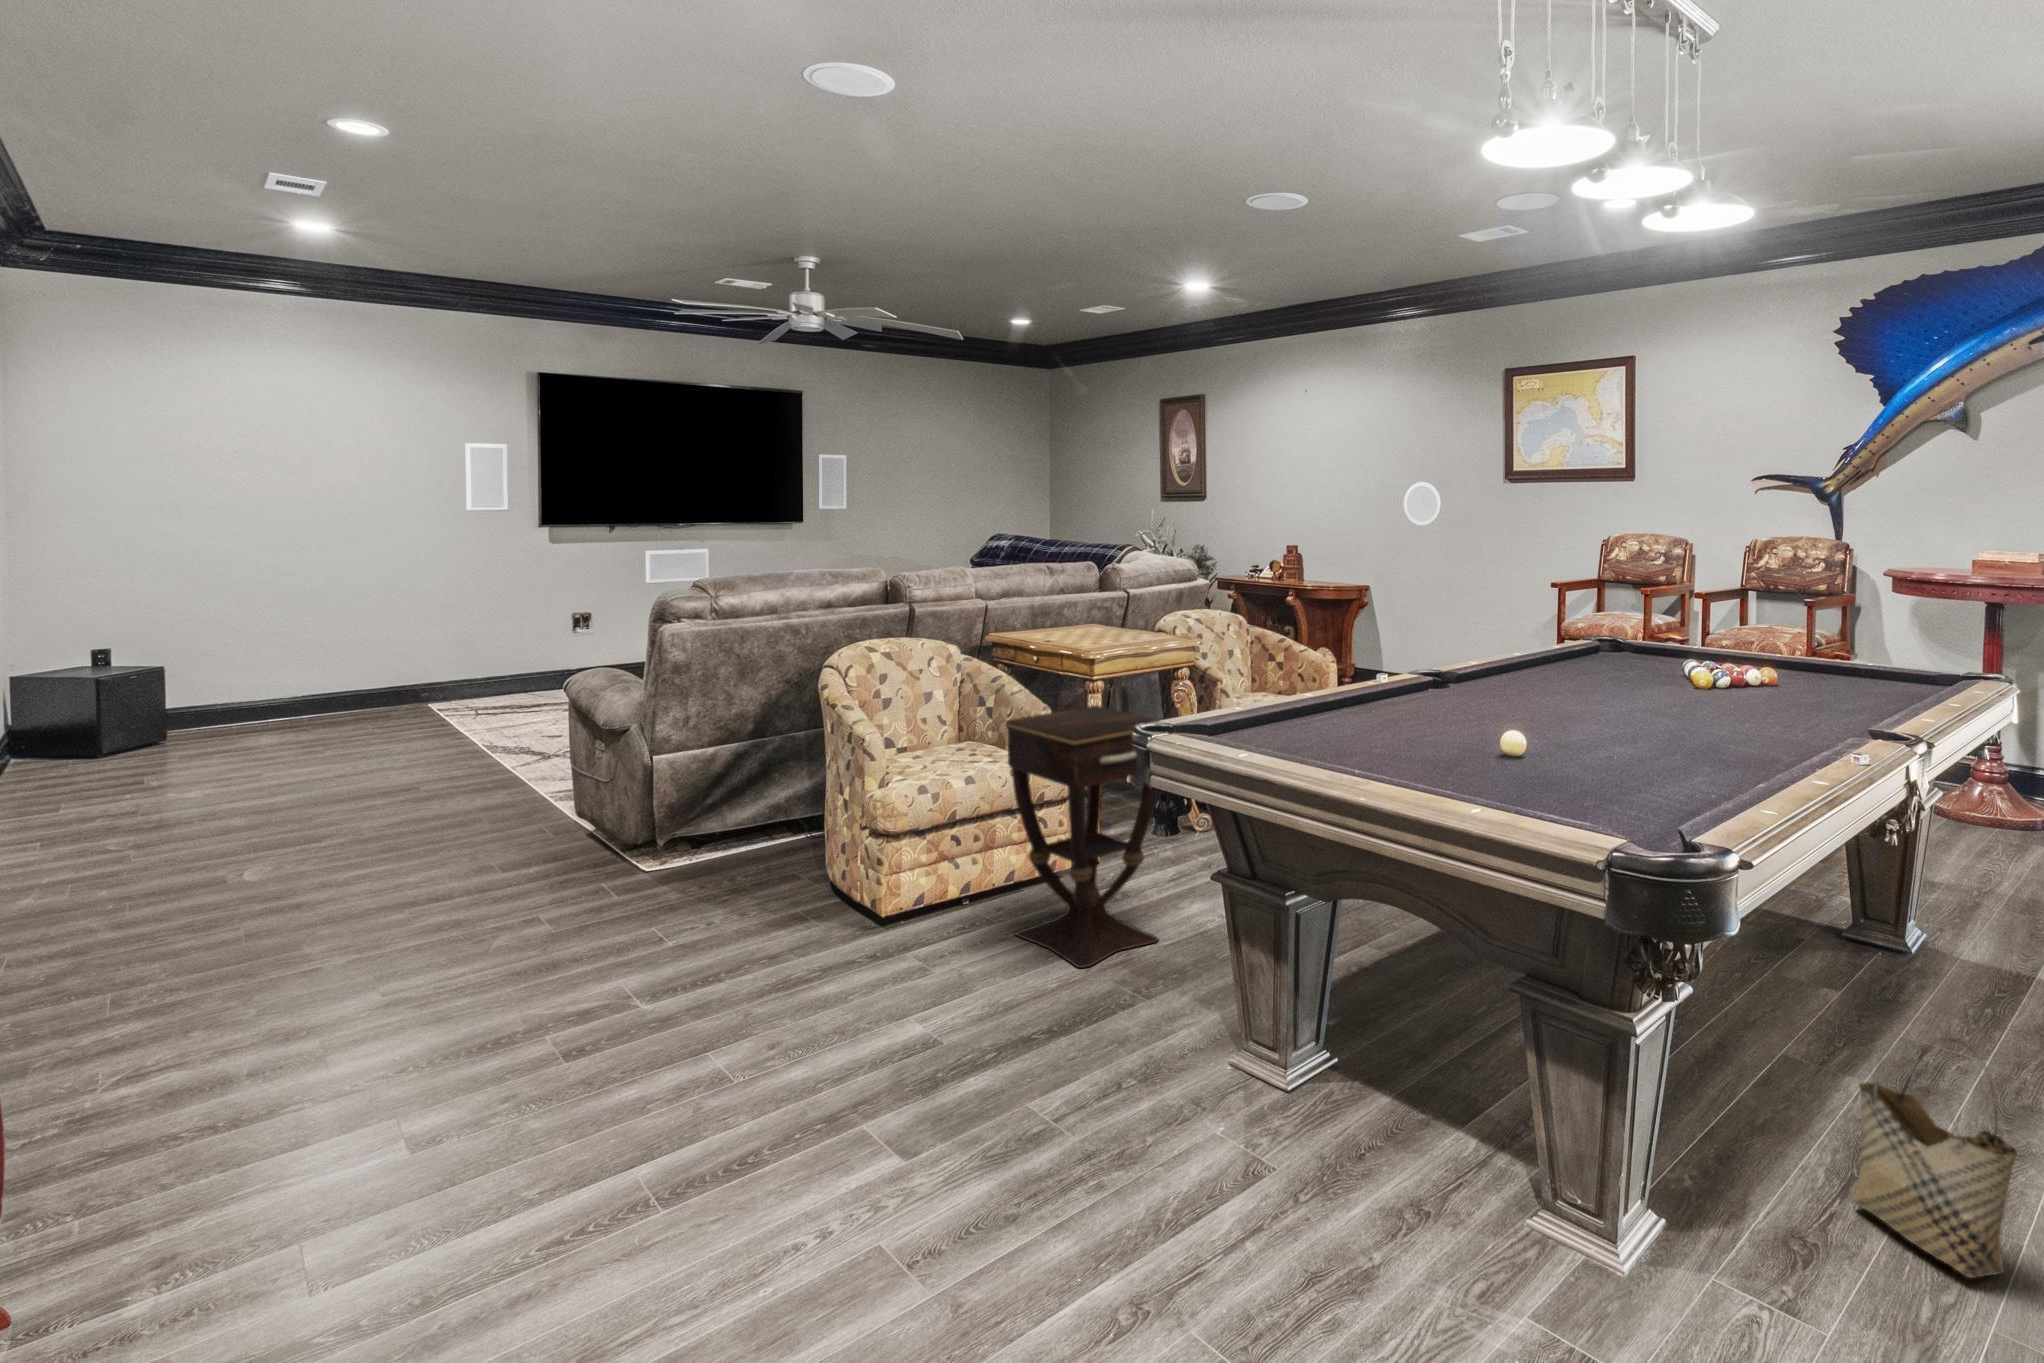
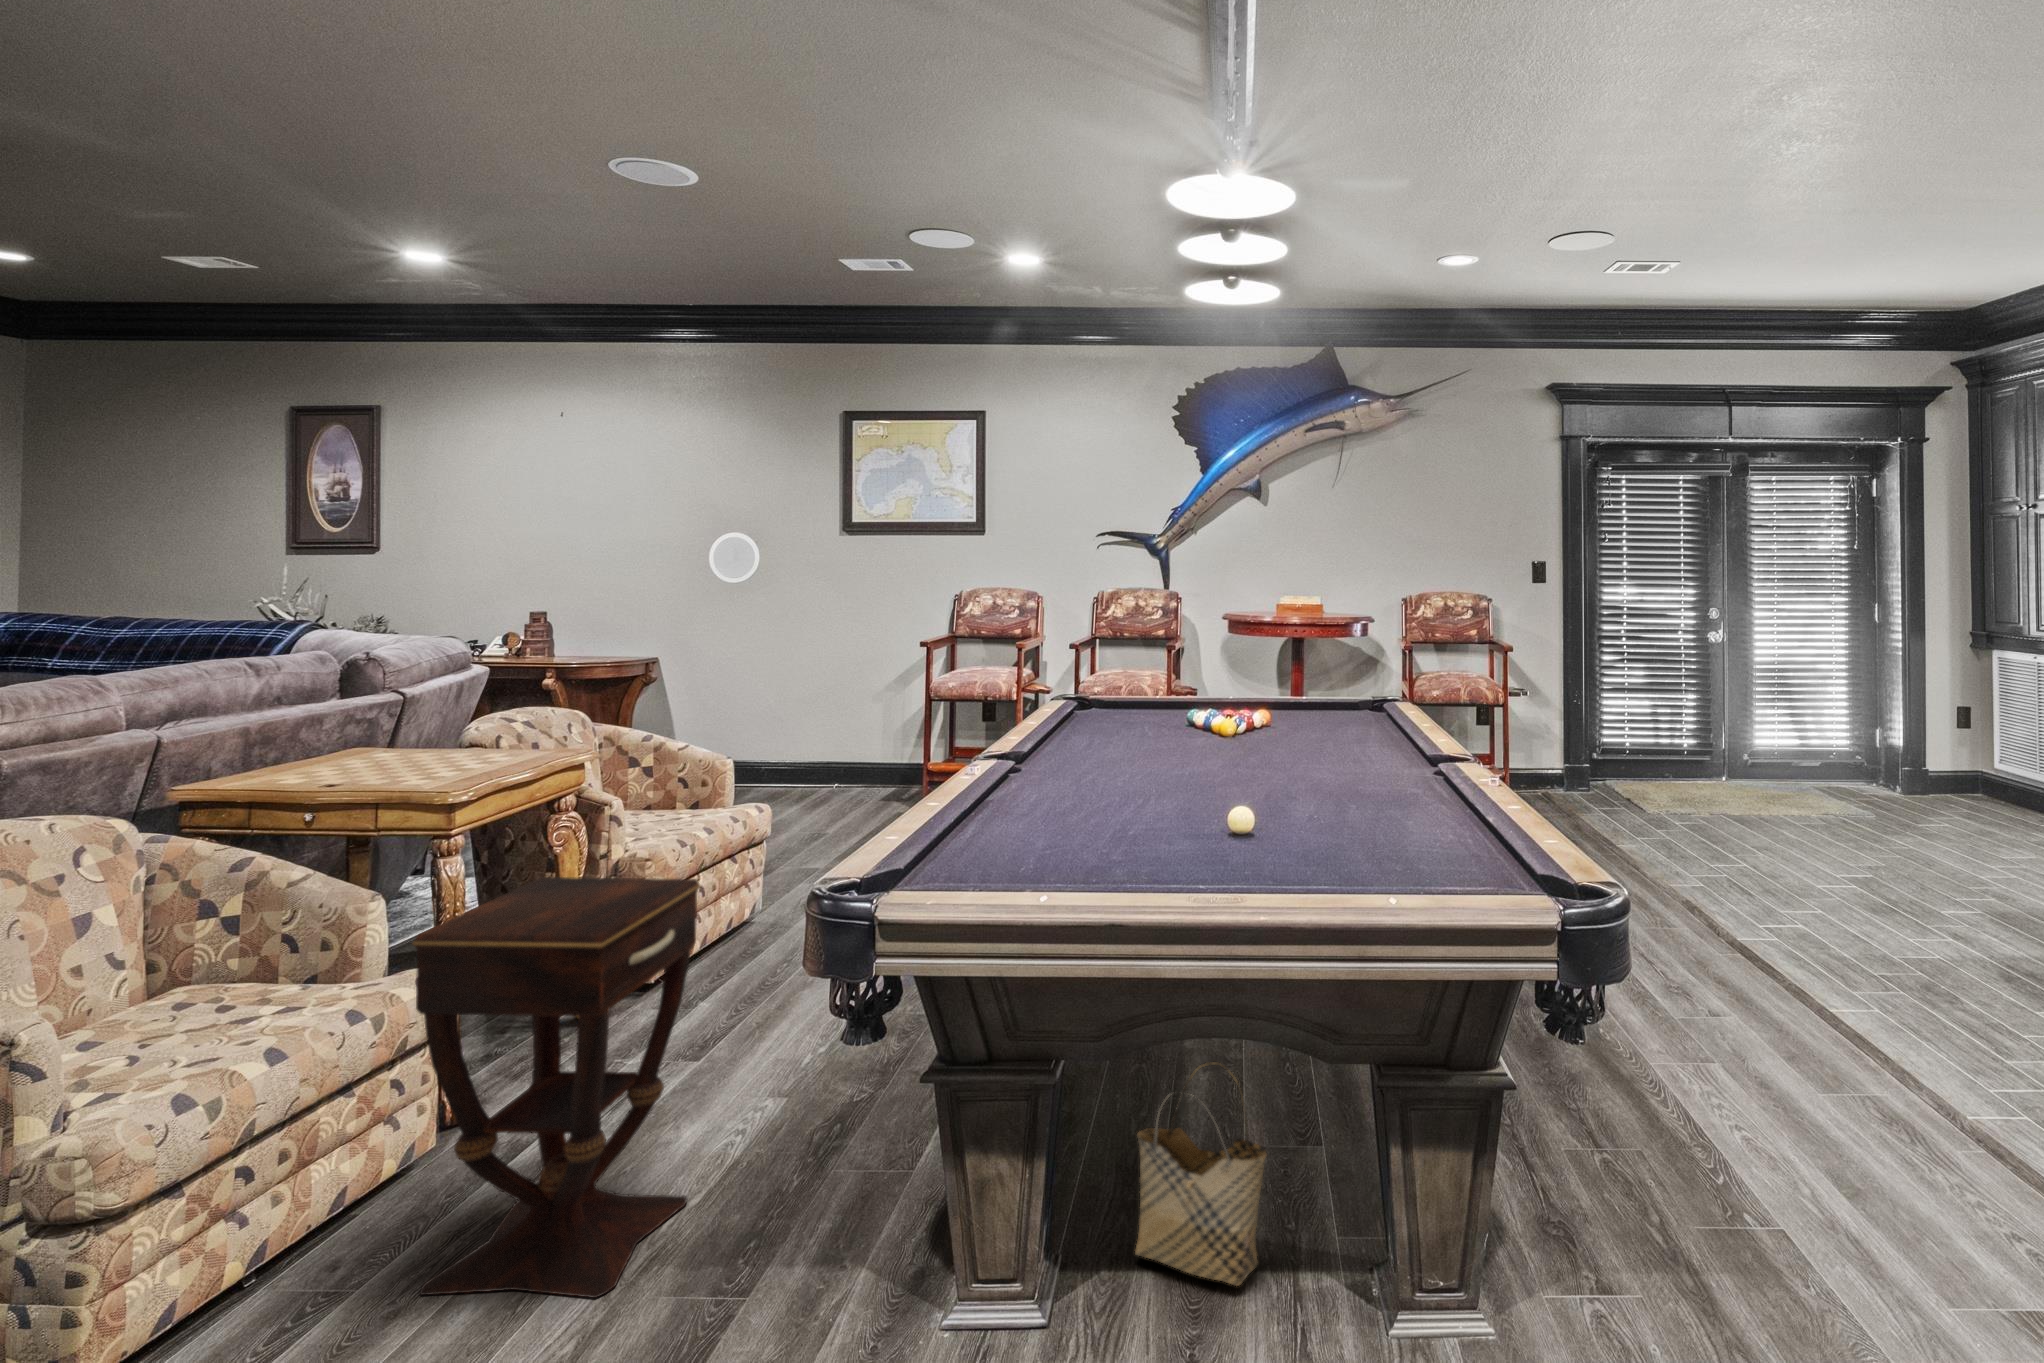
woven basket: present [1853,1038,2017,1278] -> present [1135,1062,1266,1286]

